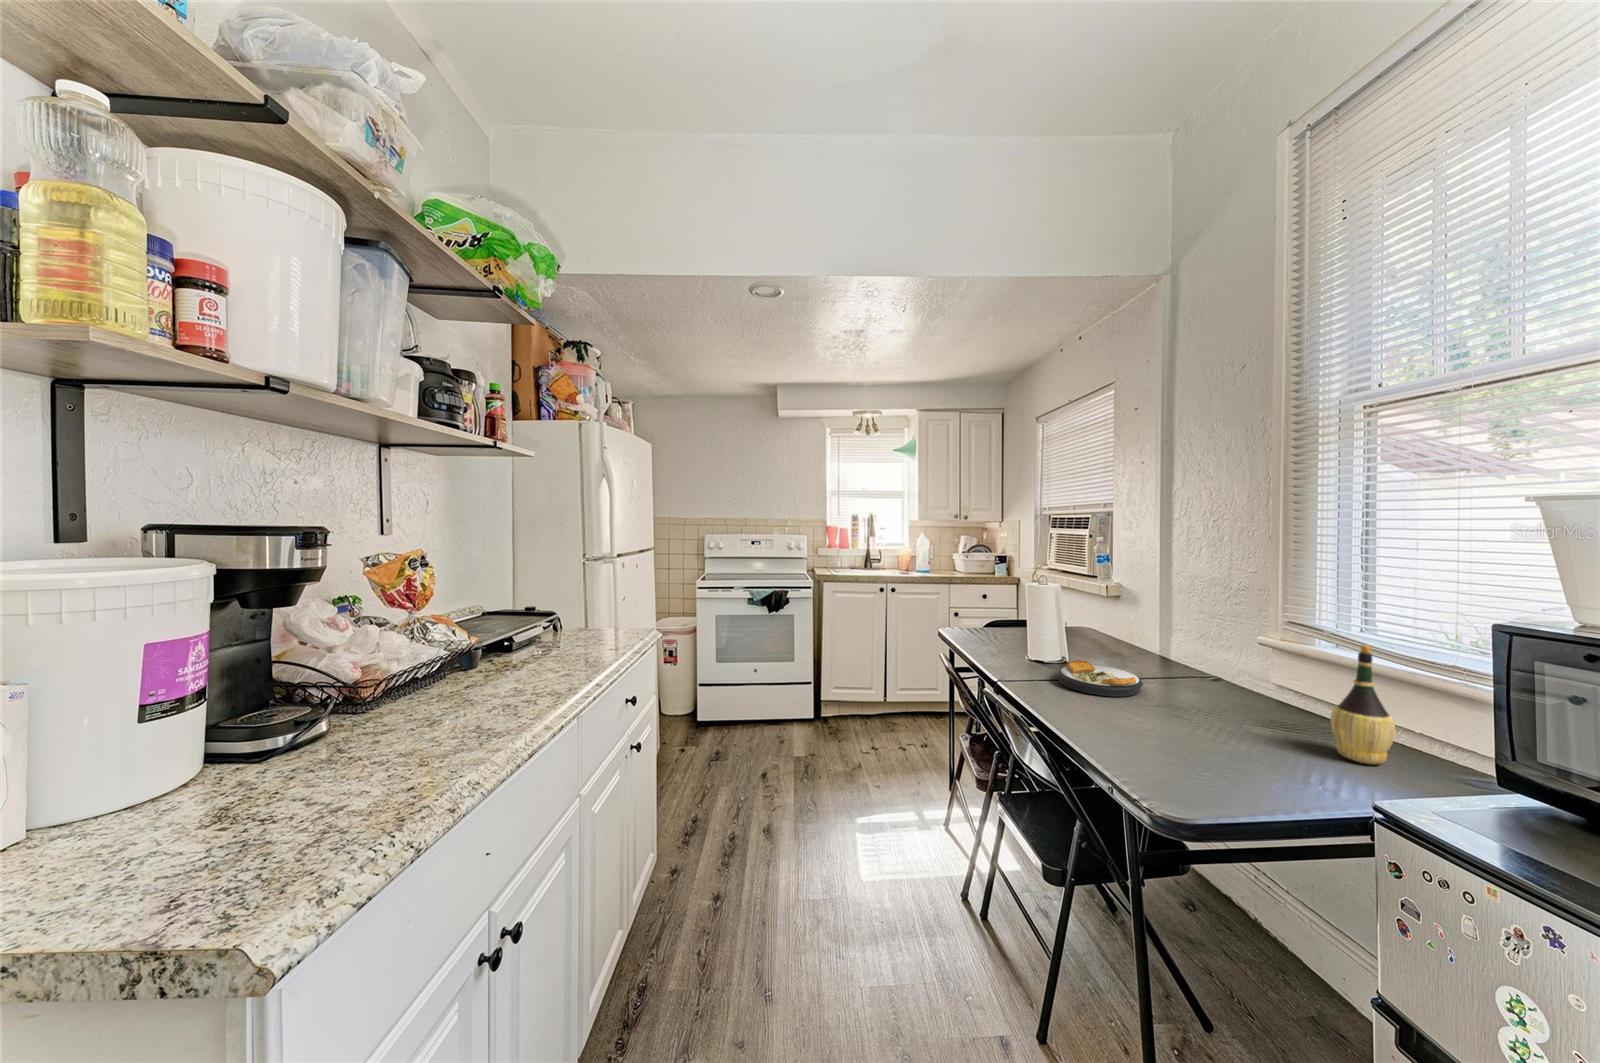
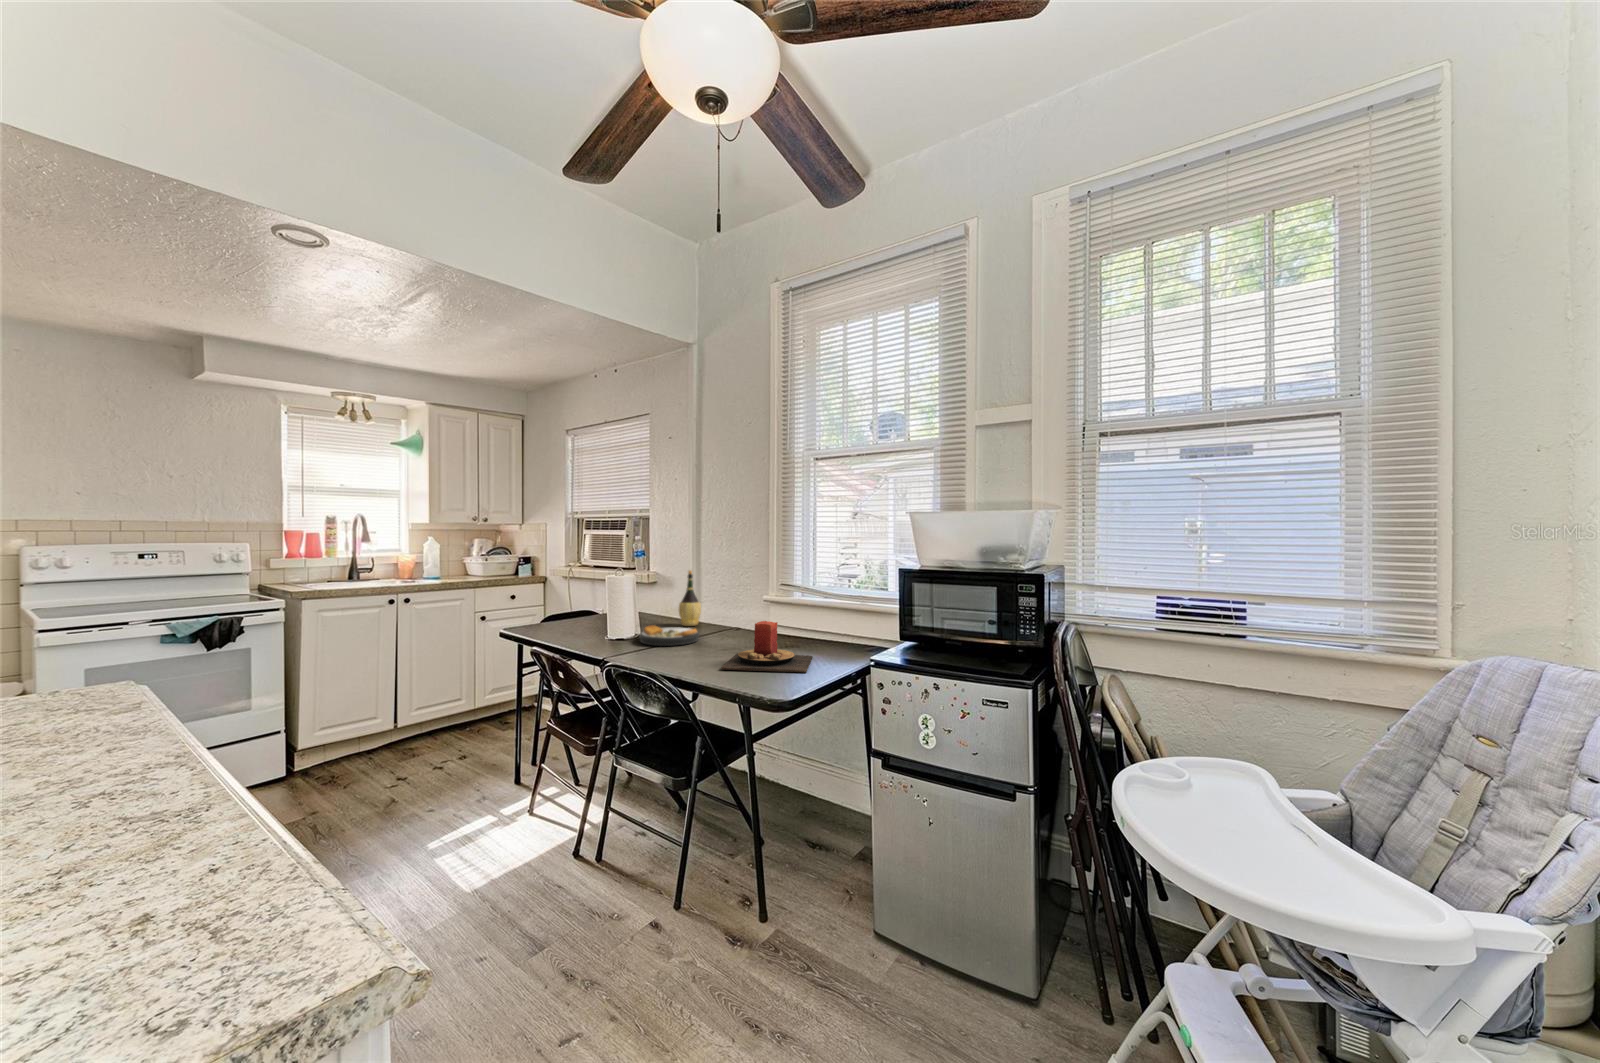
wine bottle: present [1331,645,1395,764] -> present [679,571,701,626]
candle: none [1122,698,1315,809] -> present [721,621,813,673]

